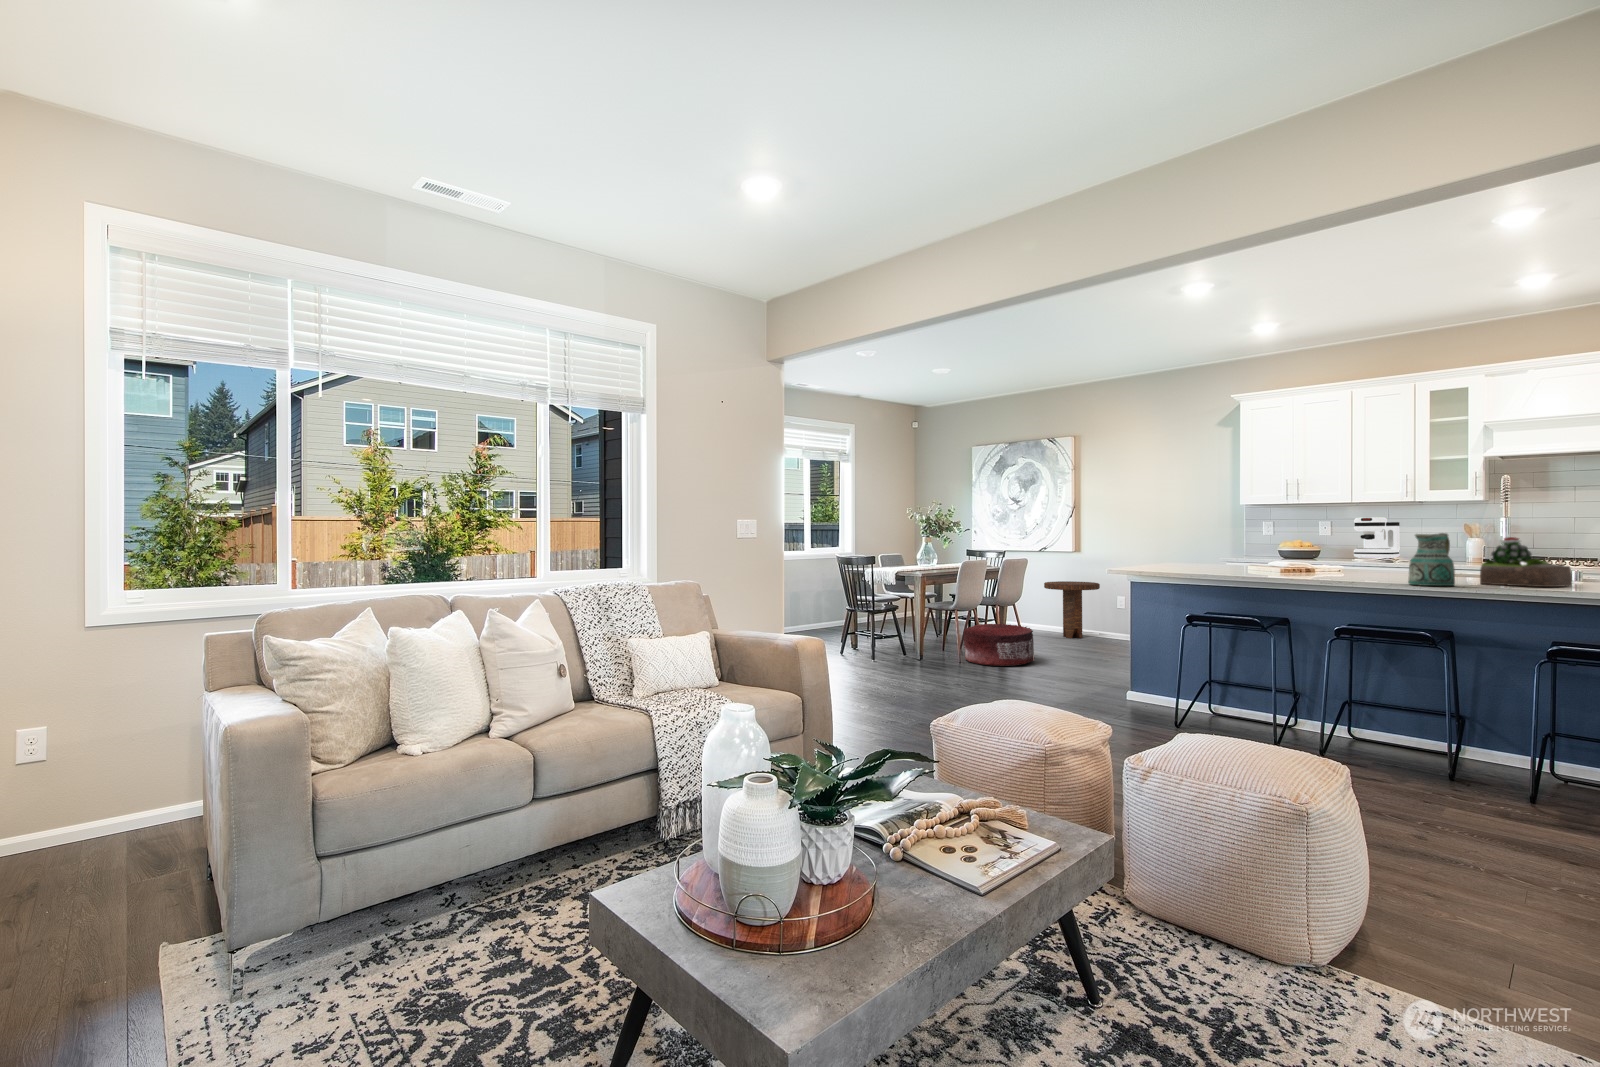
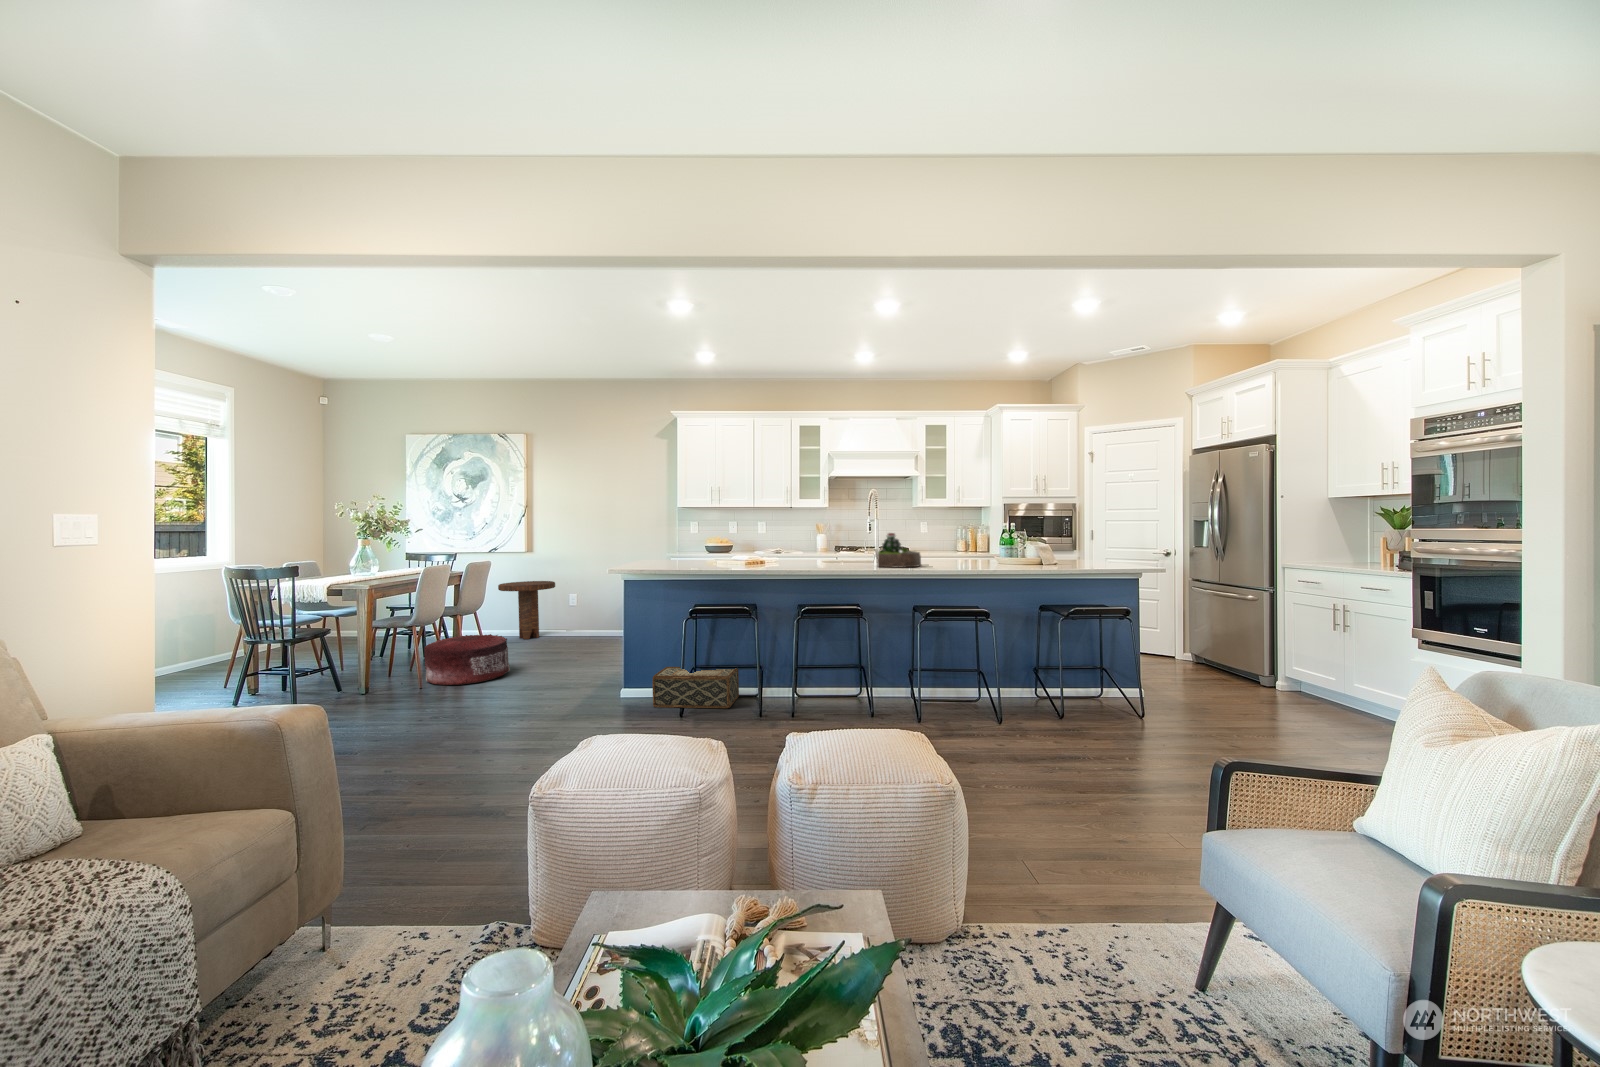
coffee maker: present [1354,517,1400,559] -> none [756,517,782,549]
ceramic pitcher: present [1408,533,1455,586] -> none [844,531,871,571]
woven basket: none [1149,676,1259,731] -> present [652,667,739,708]

